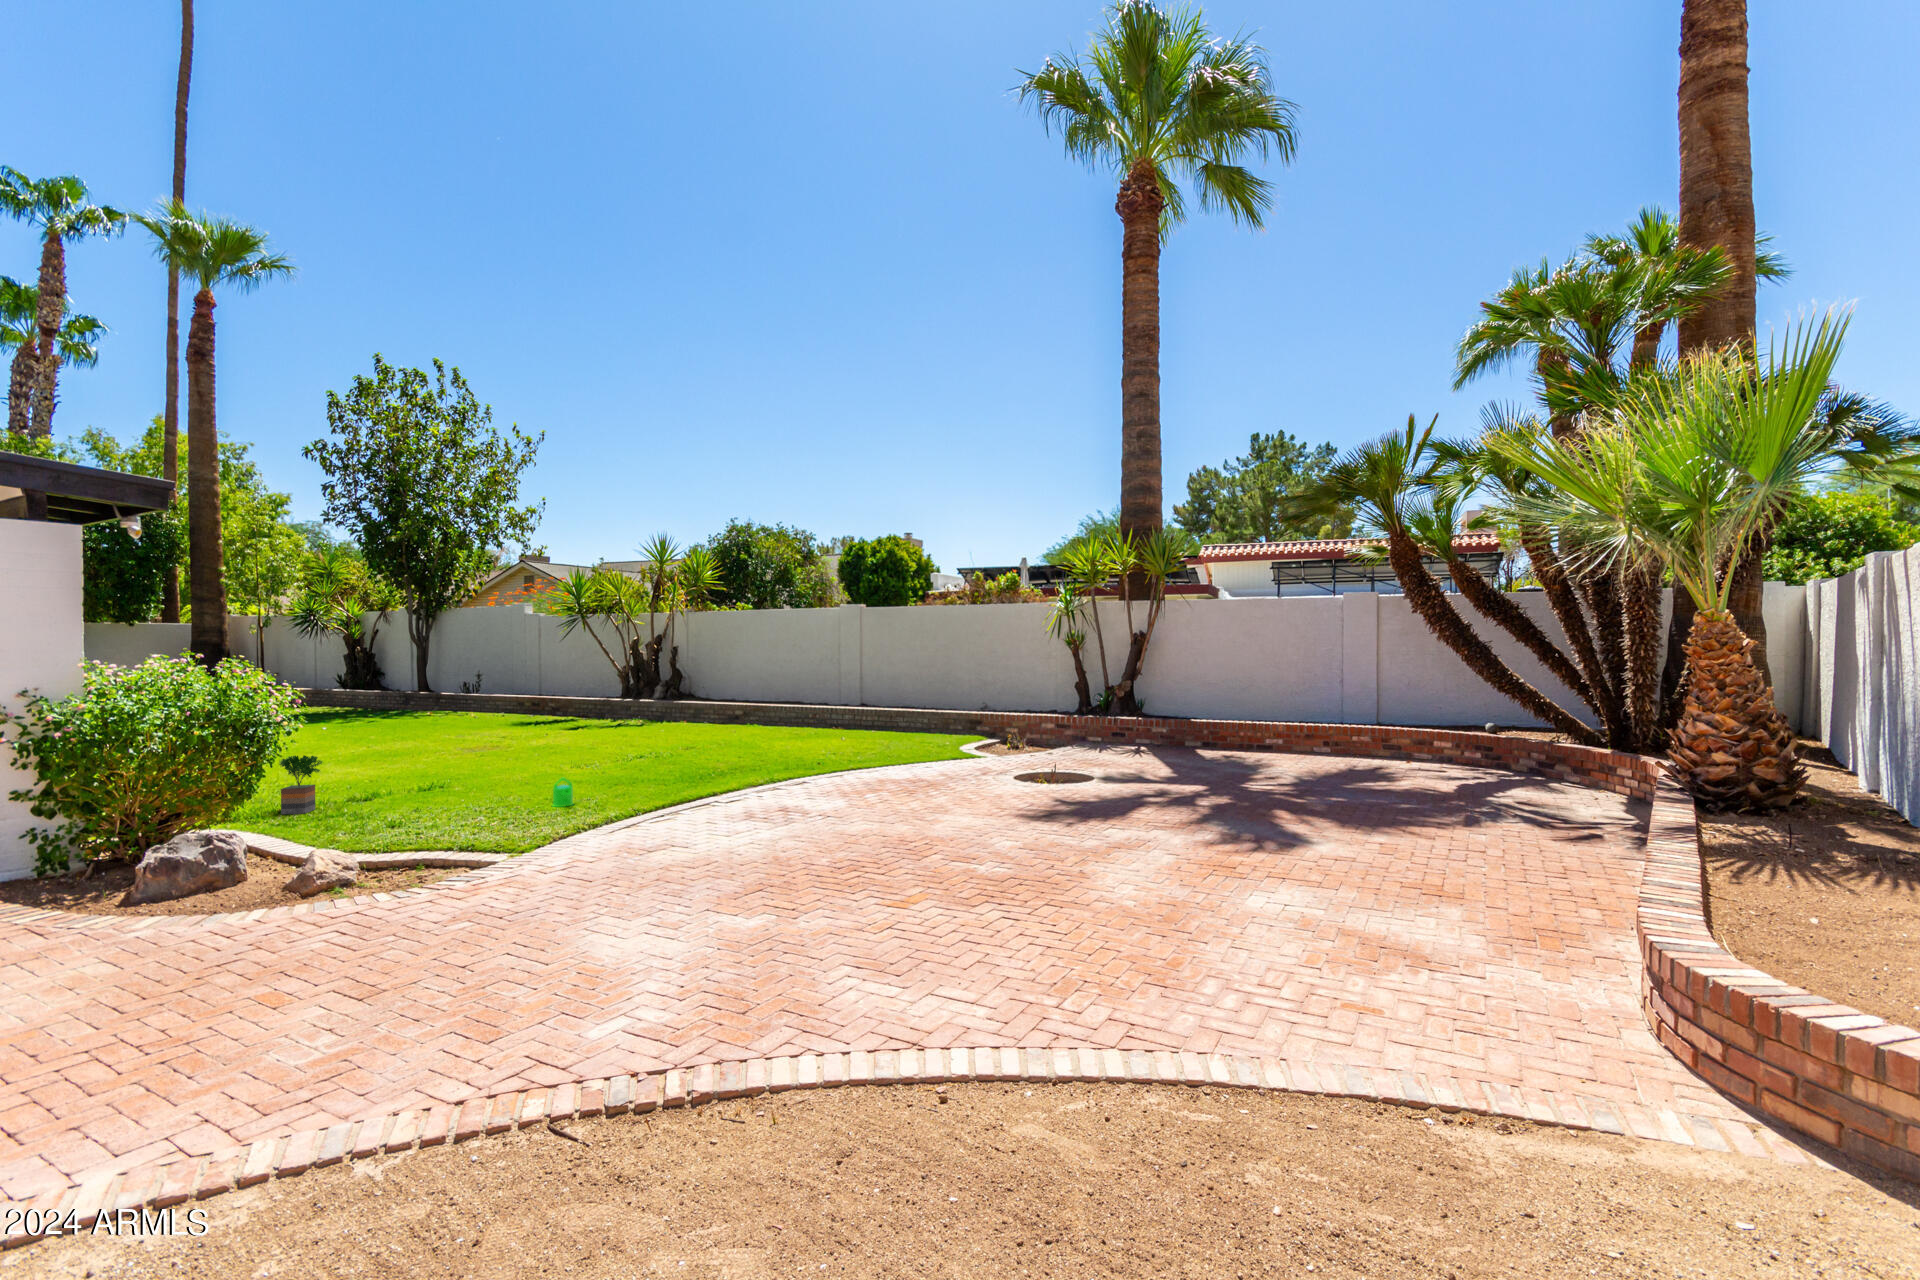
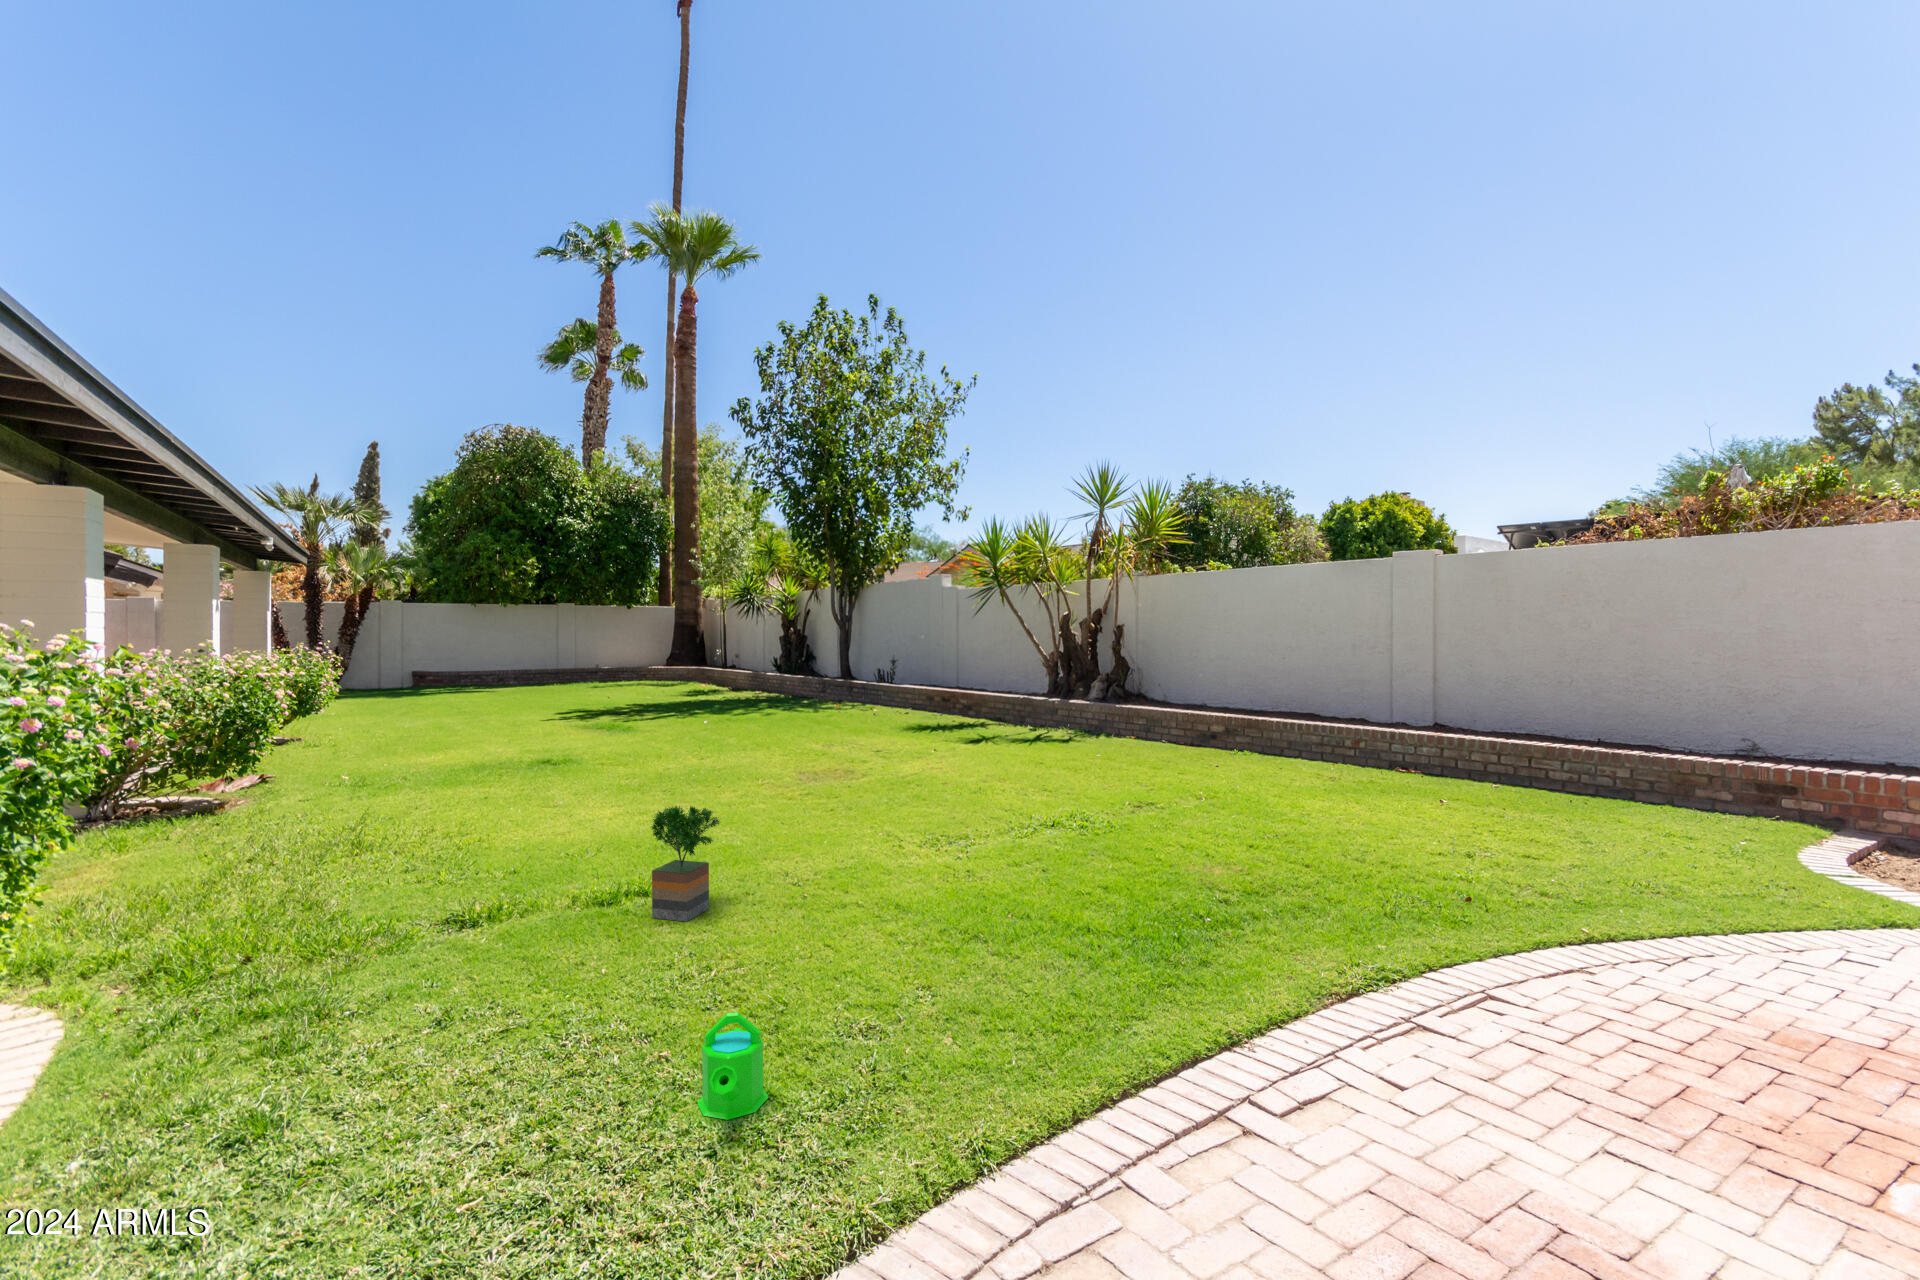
potted tree: present [279,755,322,814] -> present [651,806,721,922]

